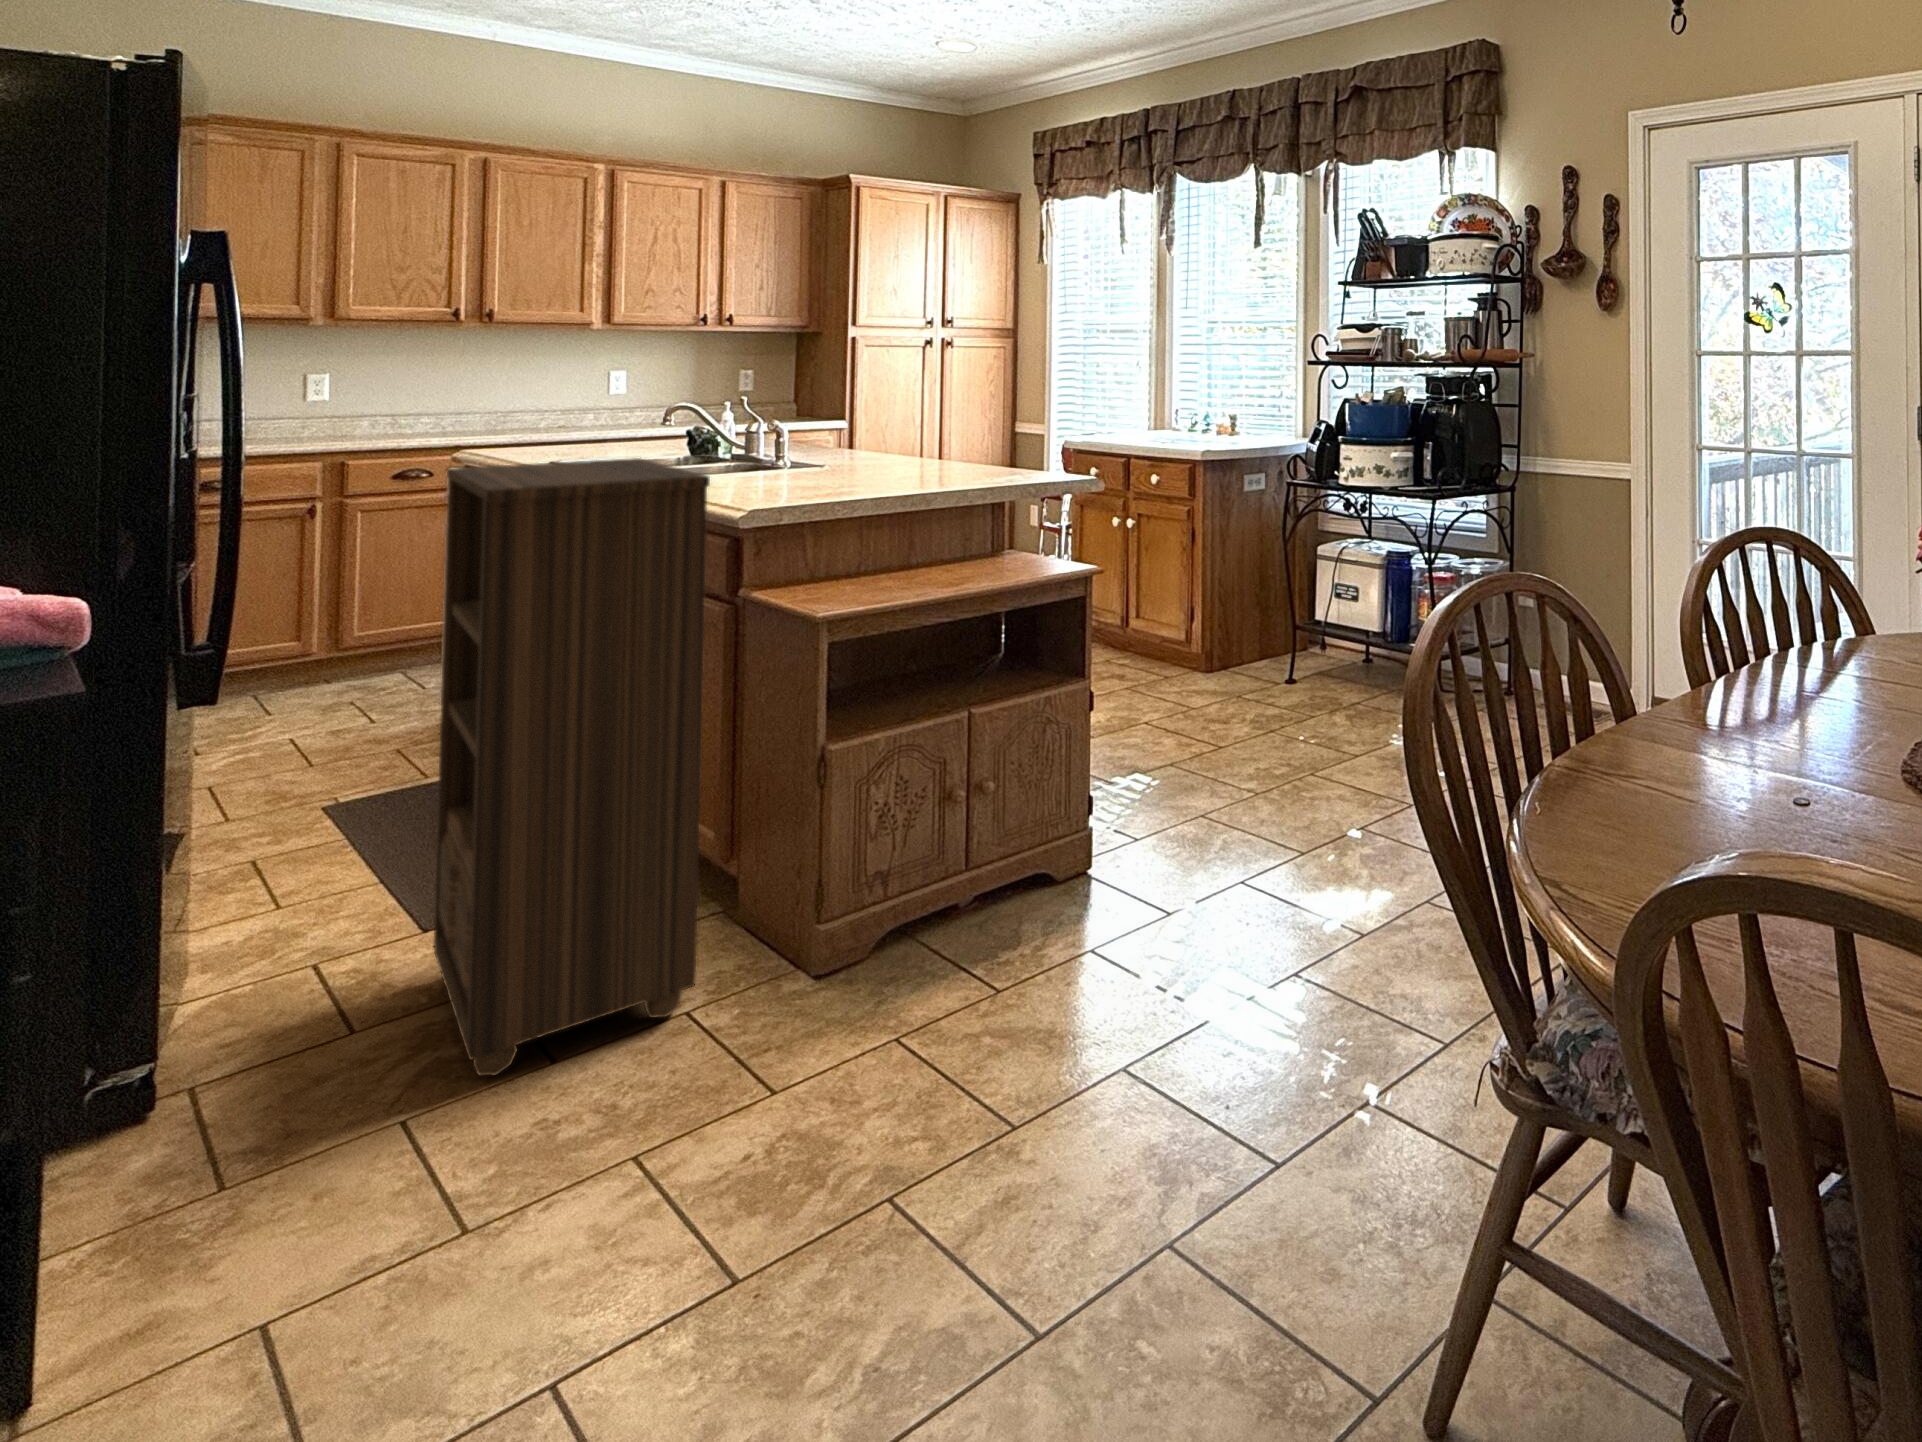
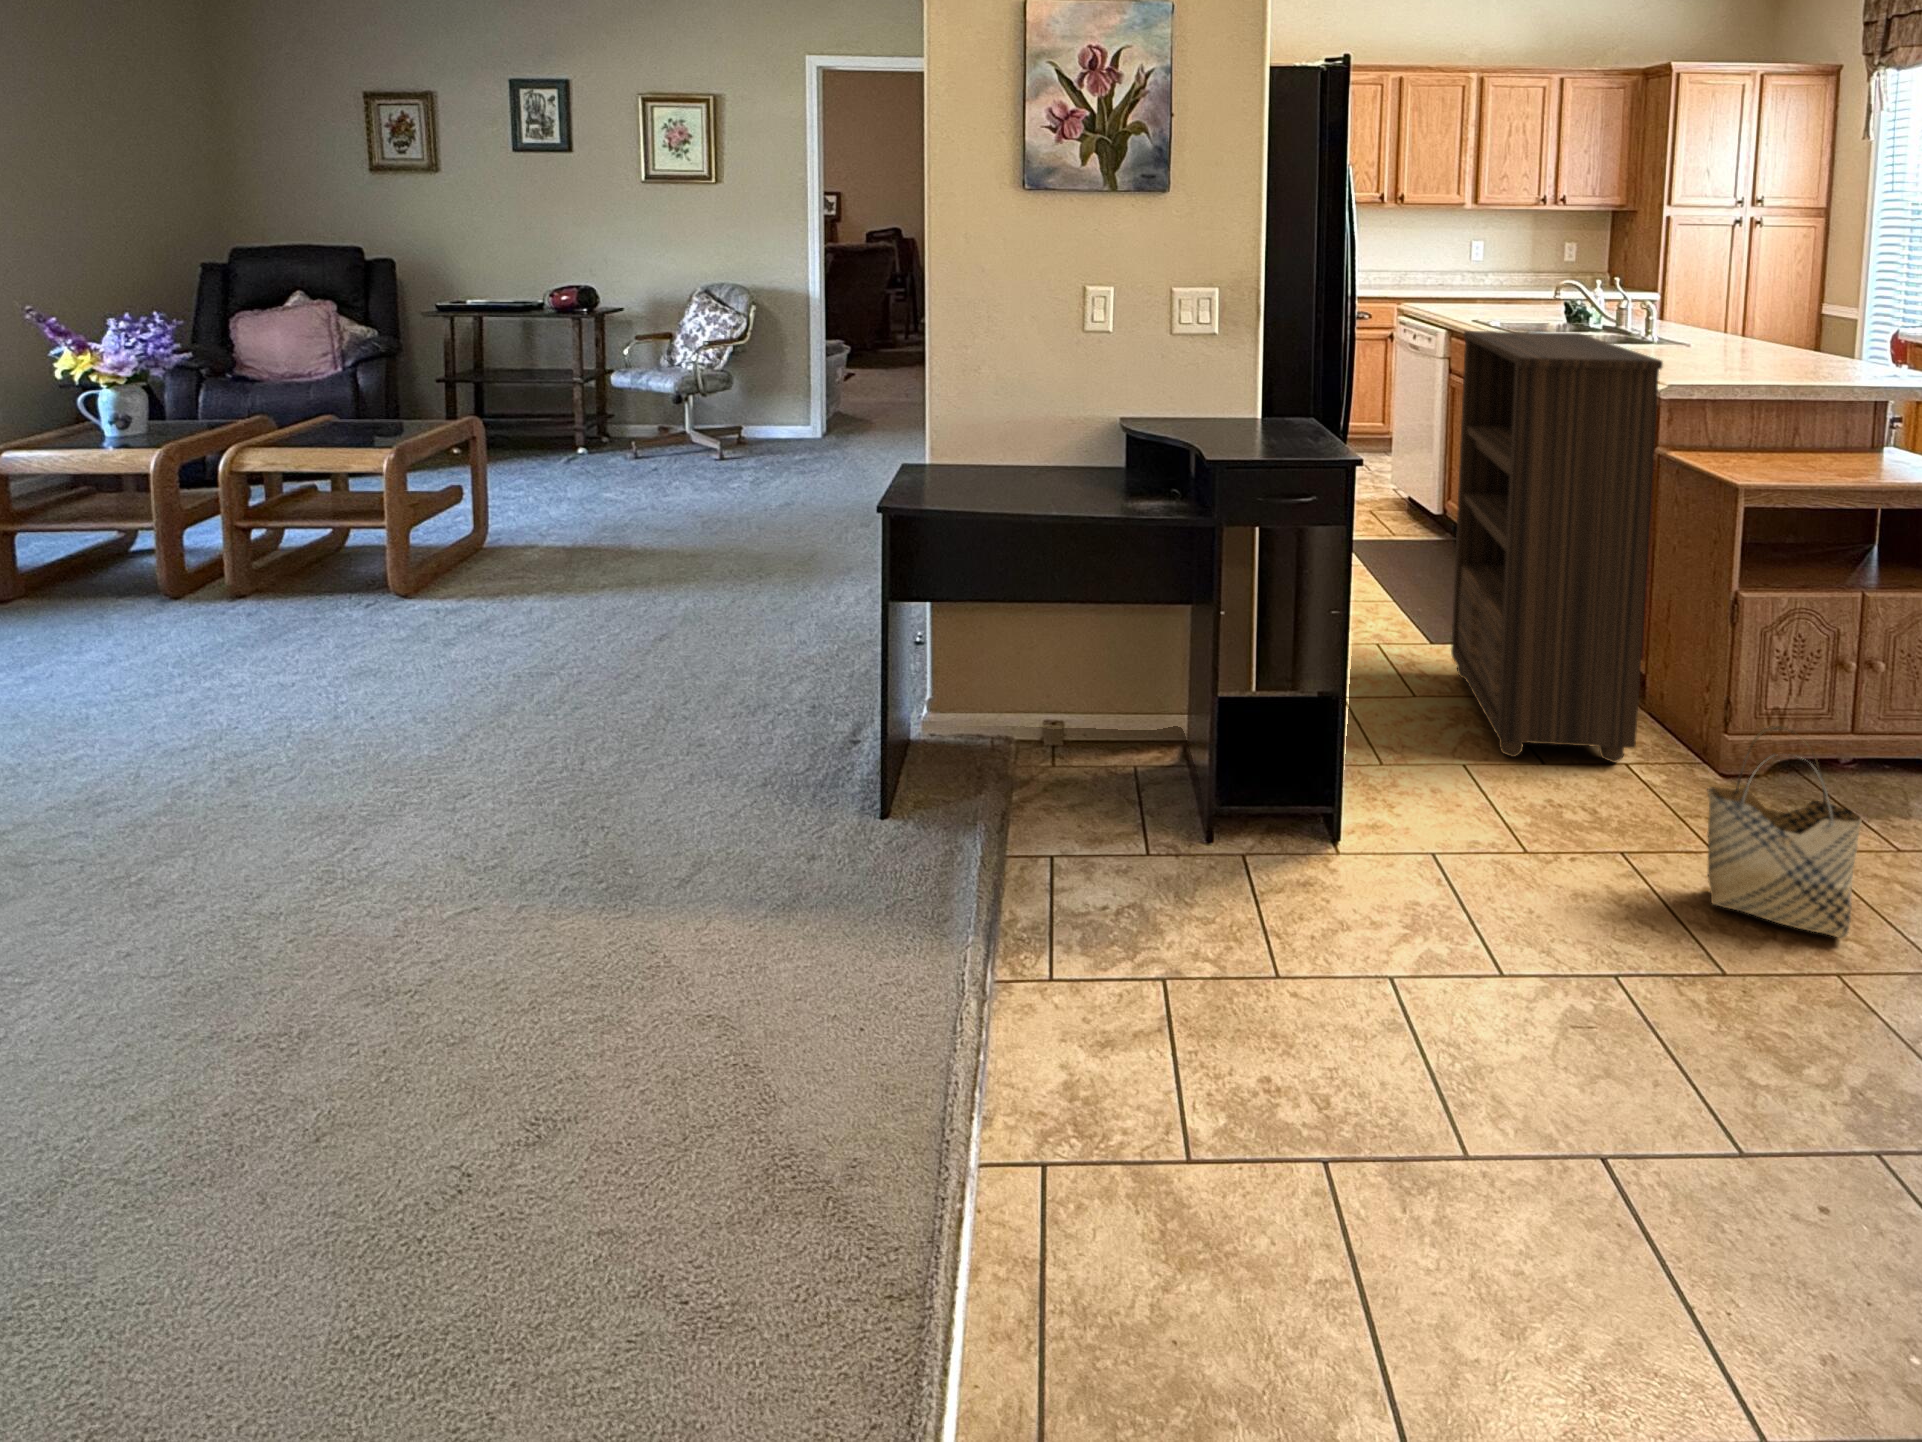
woven basket: none [734,892,921,1164] -> present [1707,726,1862,938]

